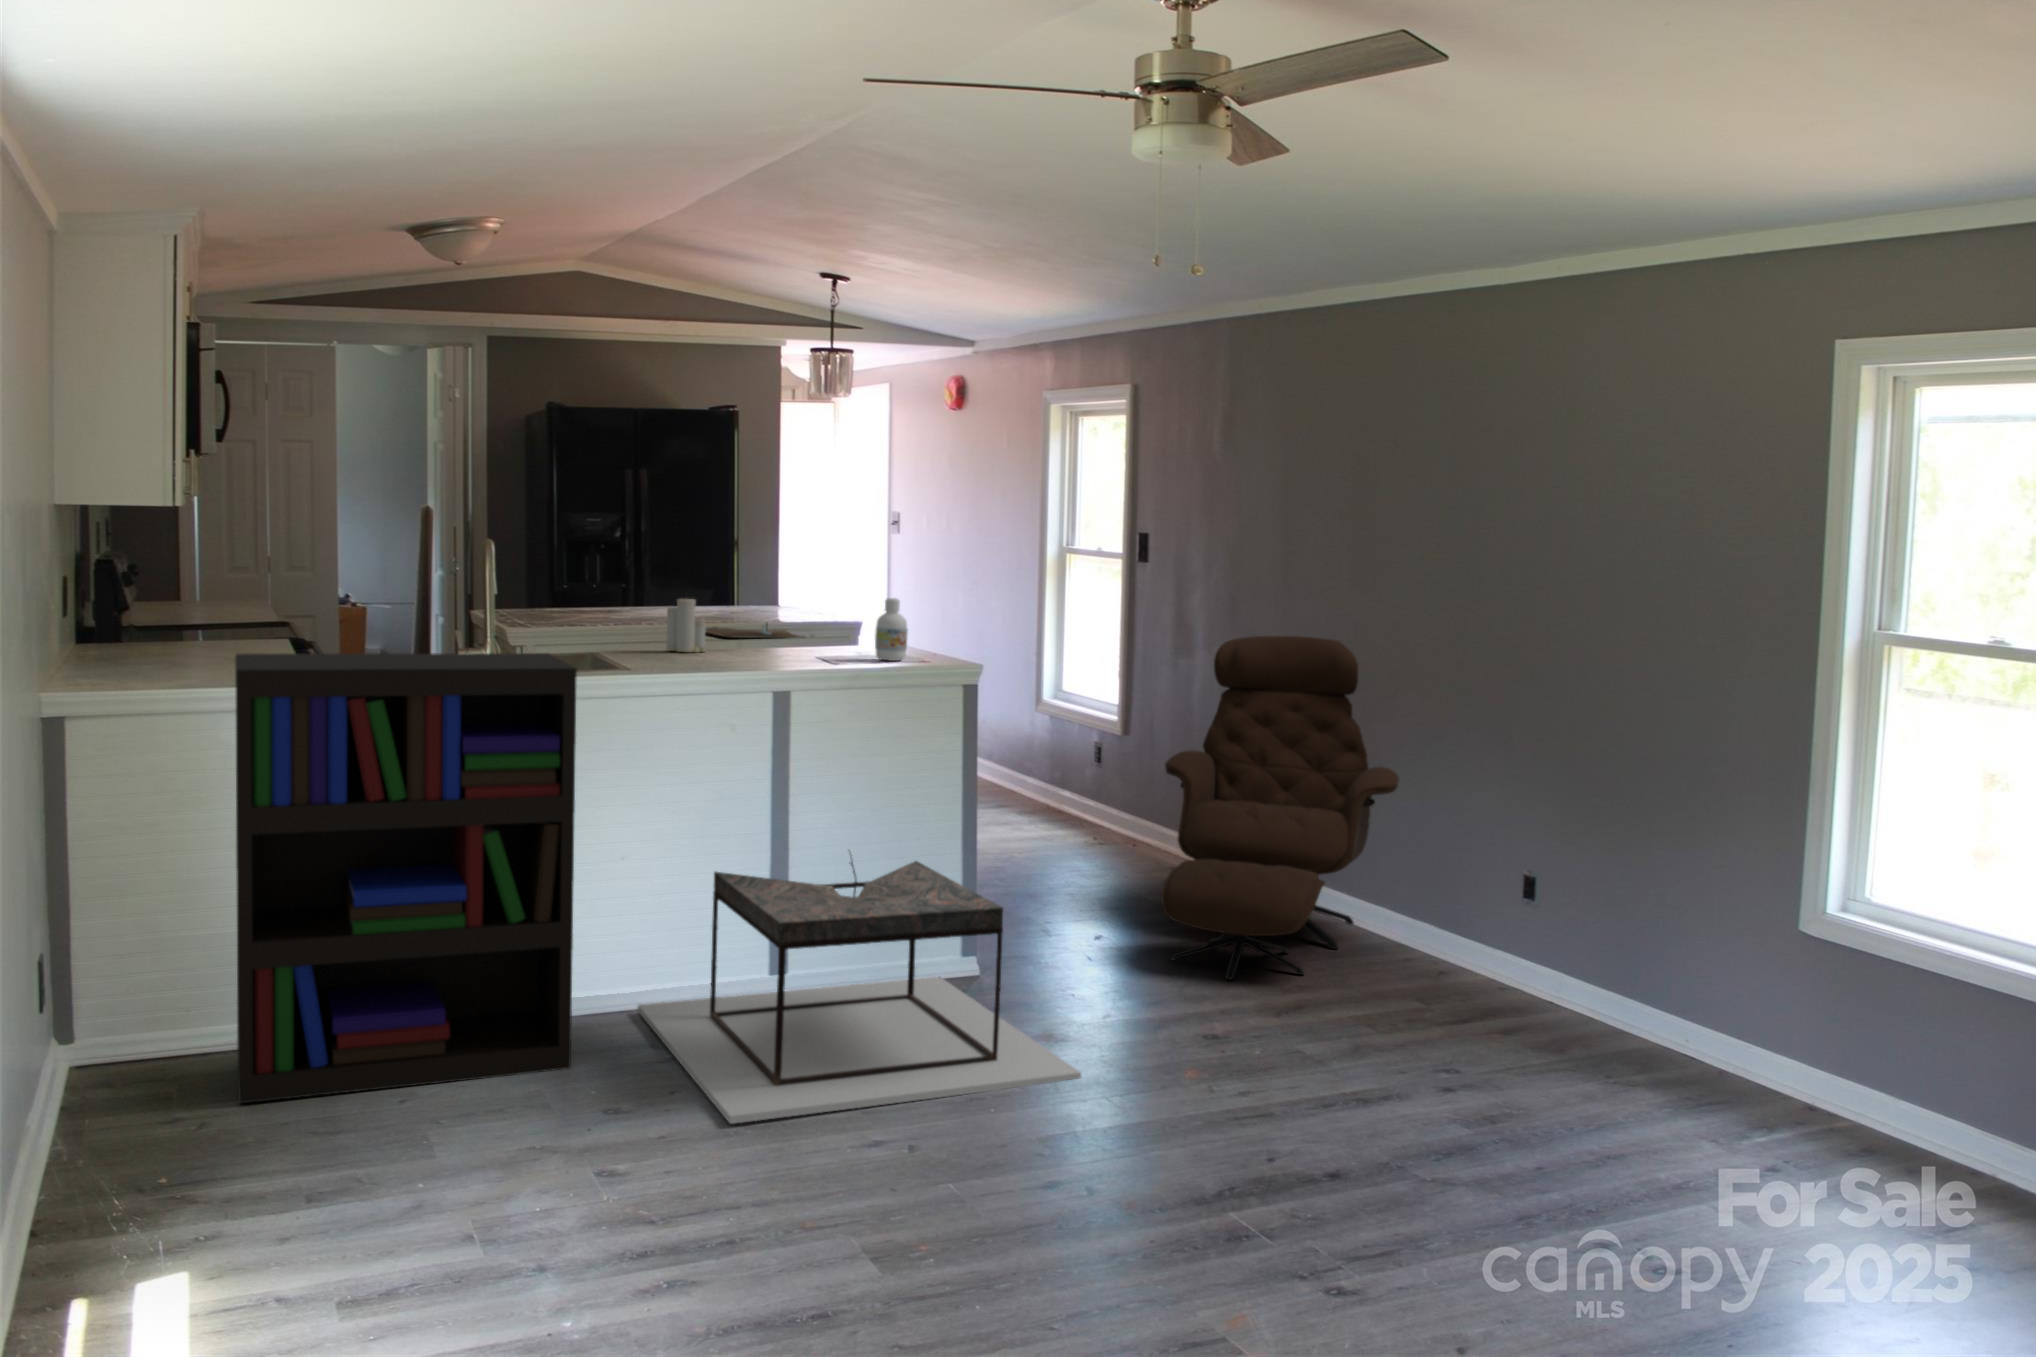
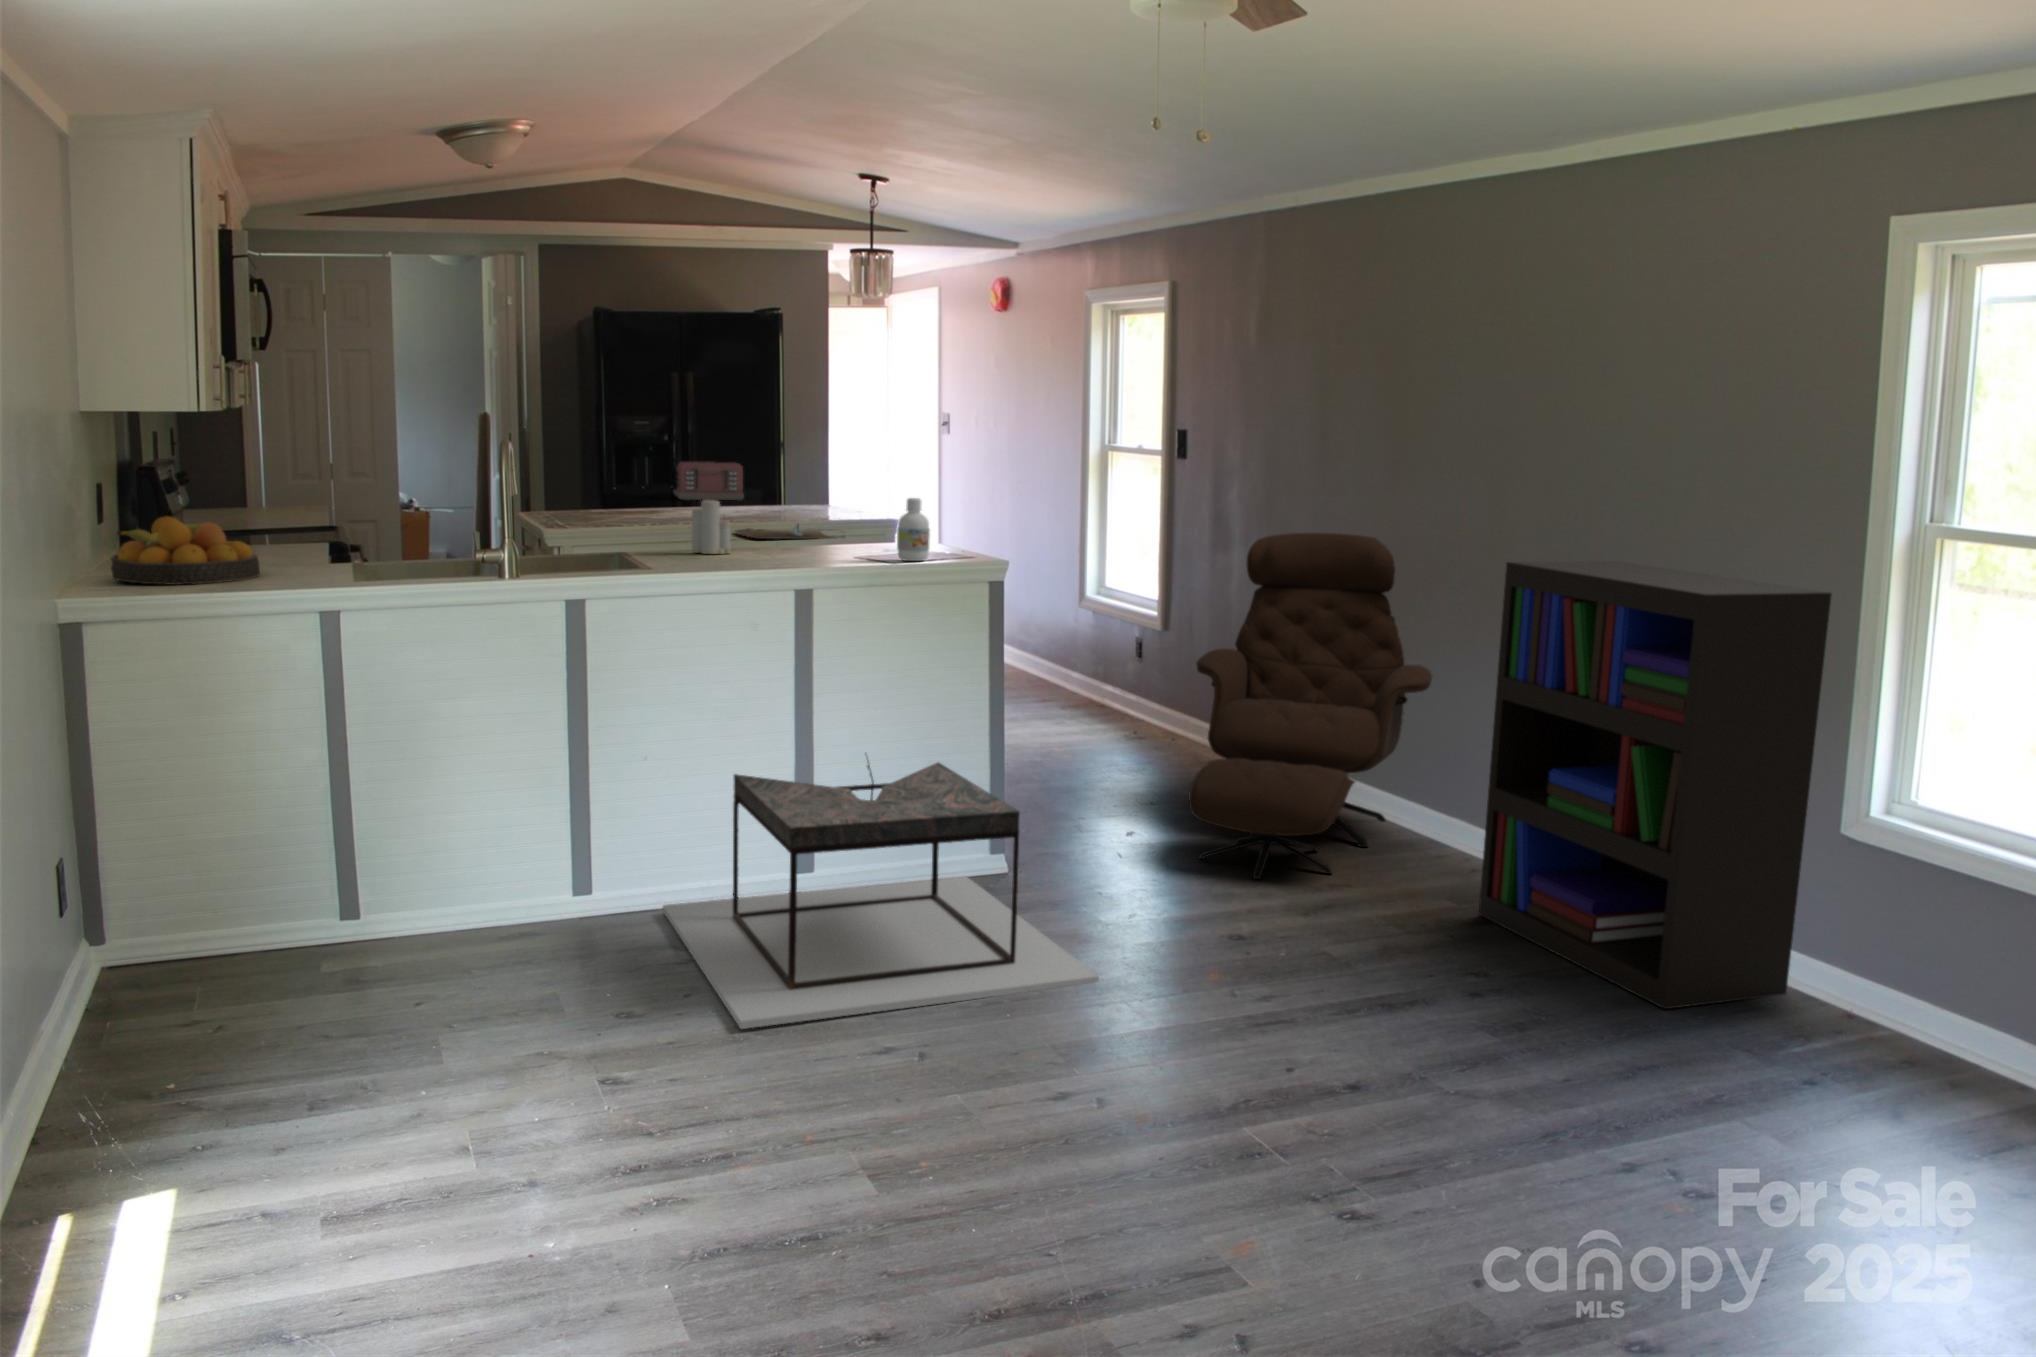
toaster: none [624,557,698,598] -> present [674,460,744,500]
fruit bowl: none [89,611,237,679] -> present [111,516,260,585]
bookshelf: present [235,653,577,1104] -> present [1479,561,1831,1009]

